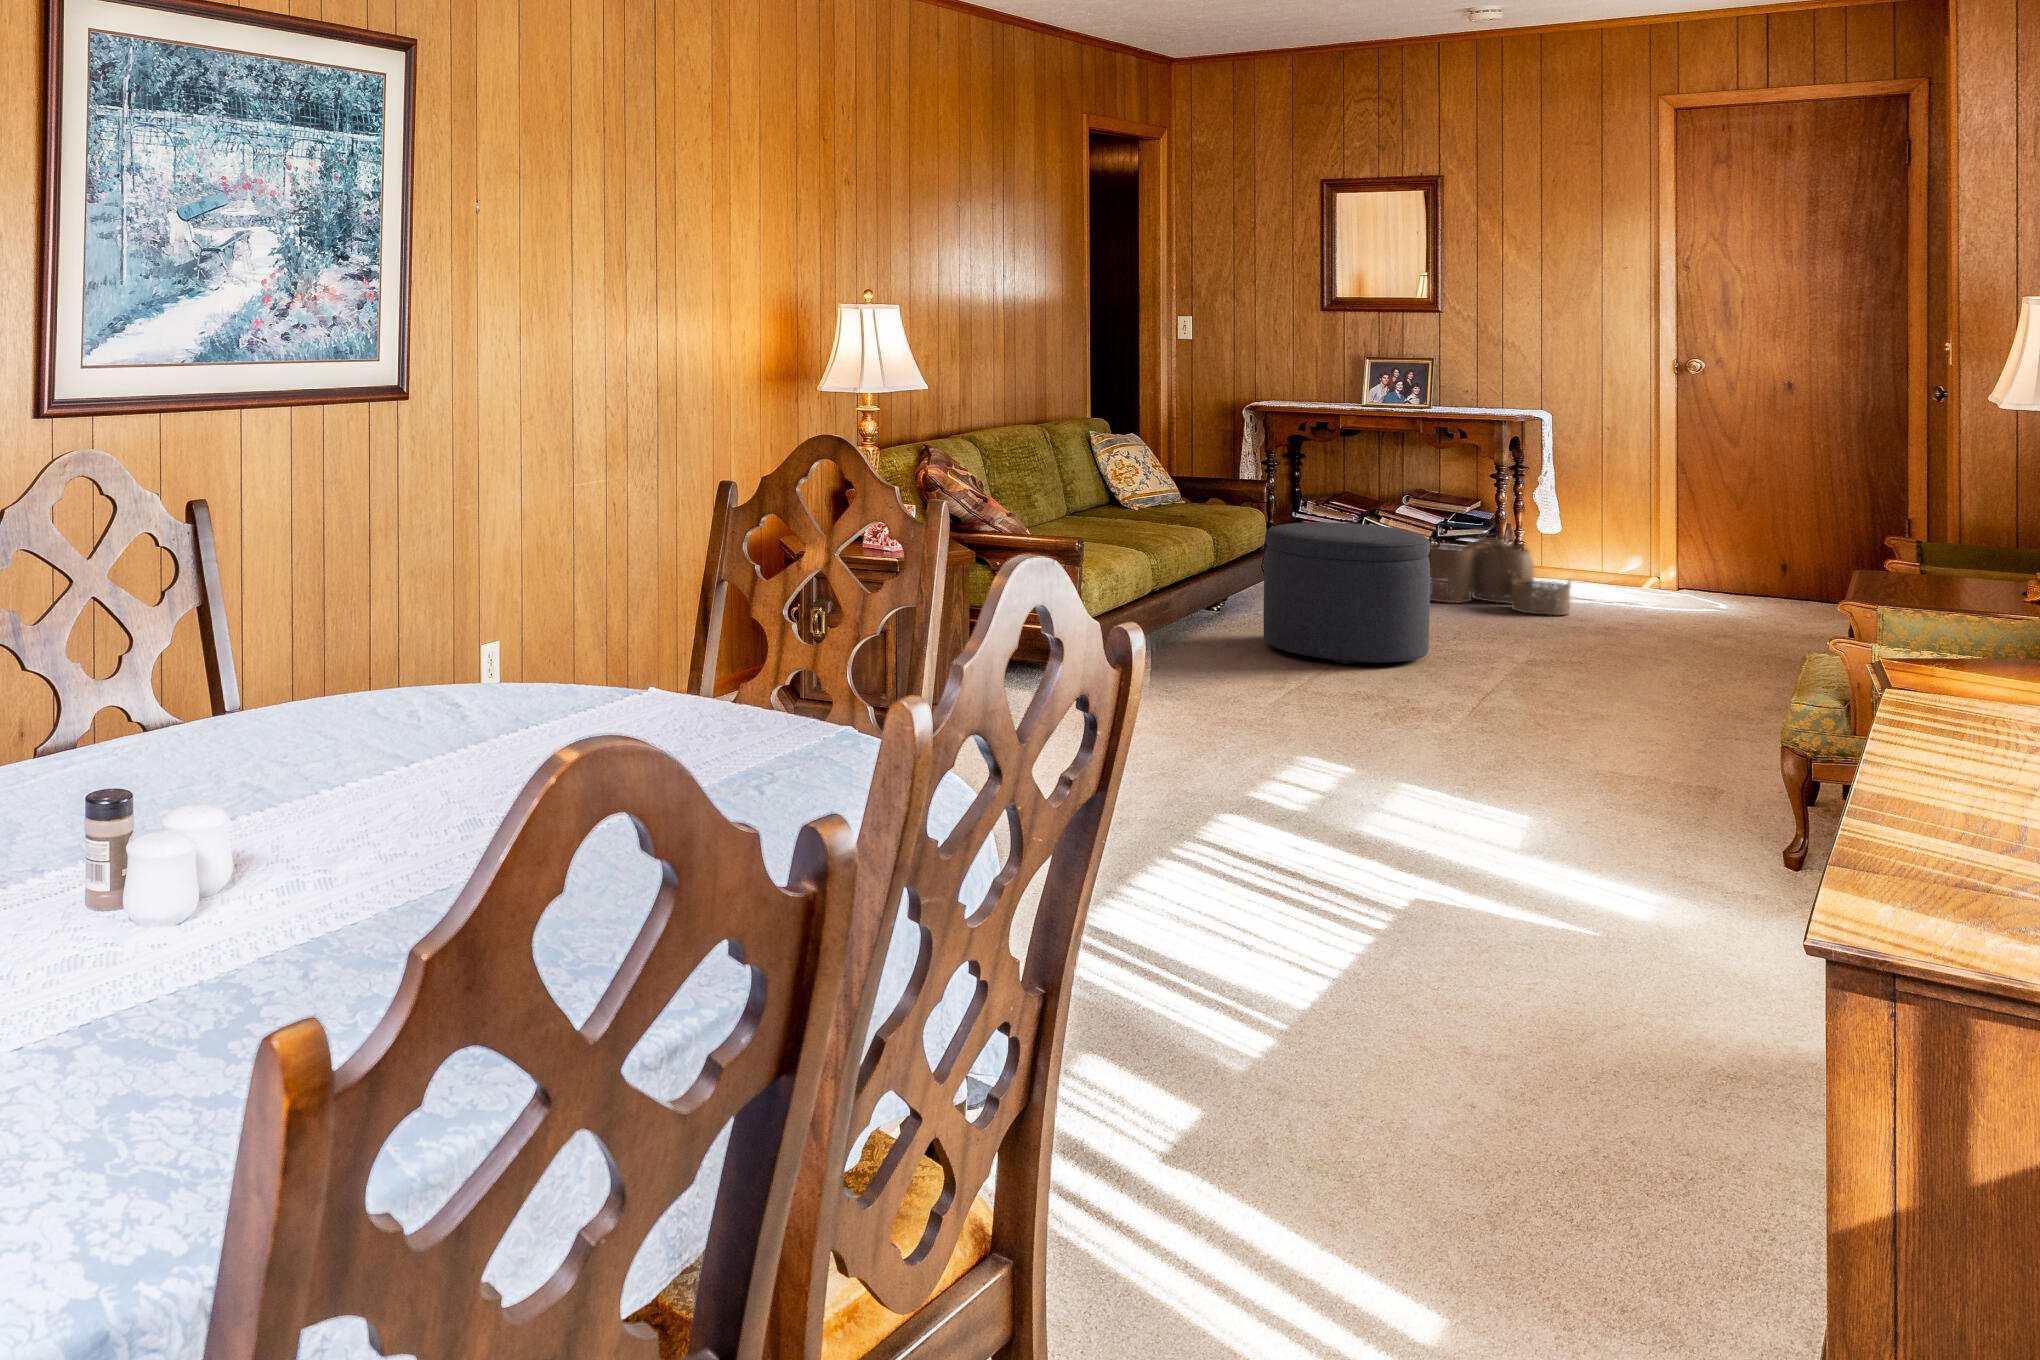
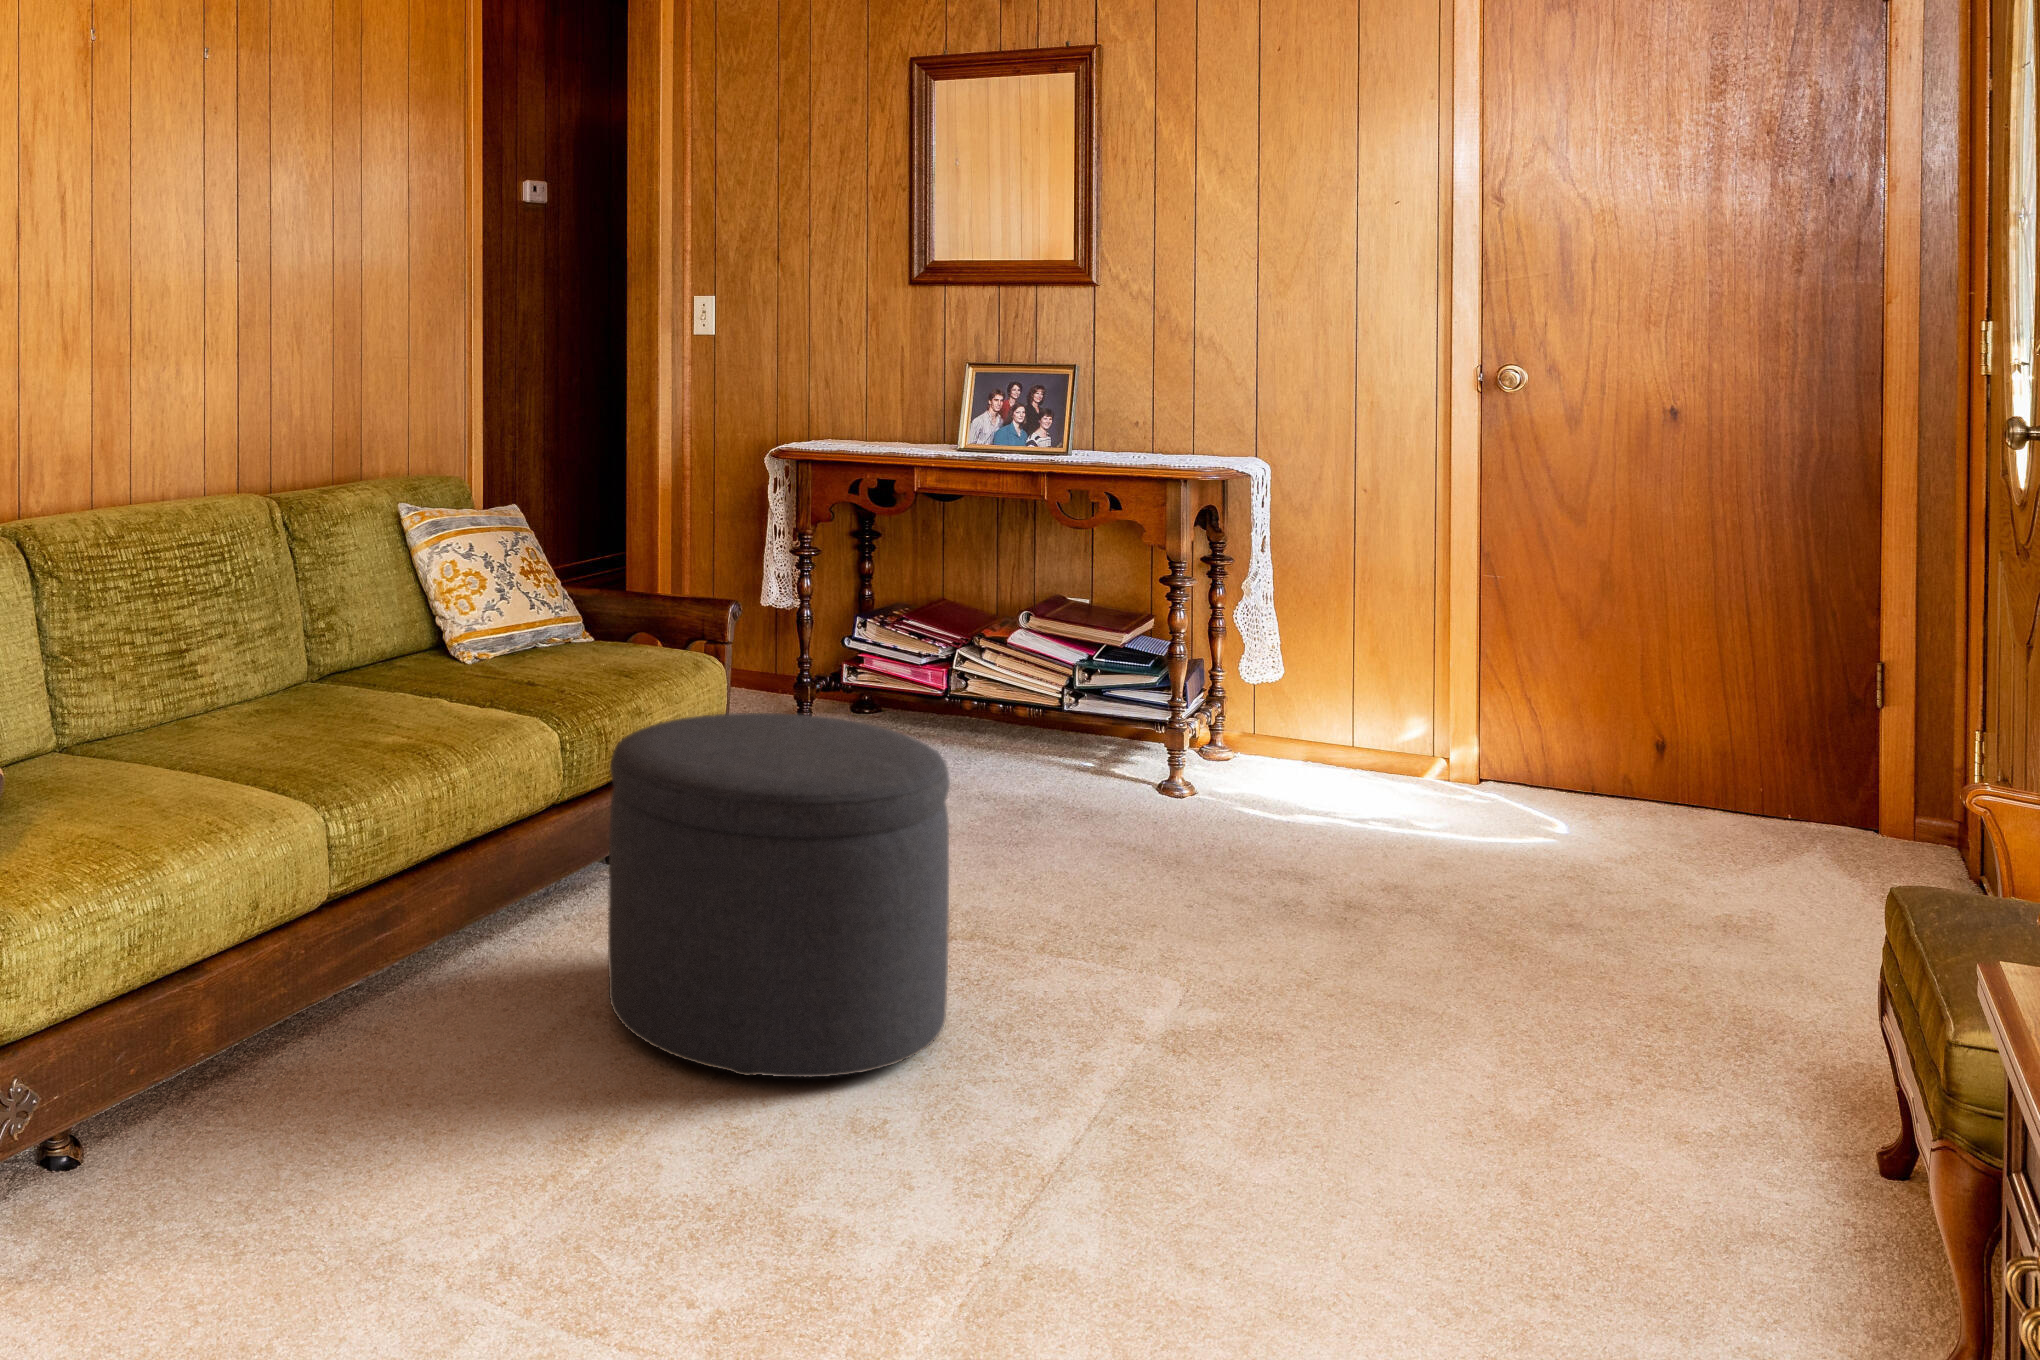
woven basket: present [1429,532,1570,615] -> none [1017,681,1285,871]

